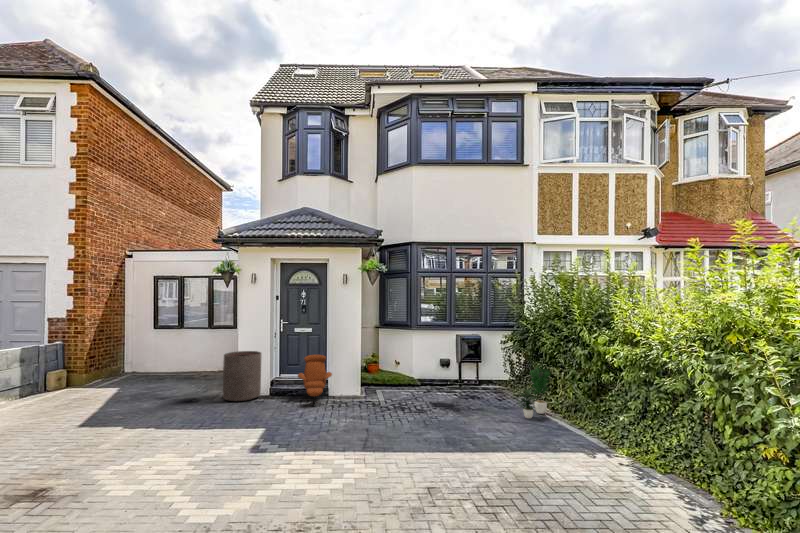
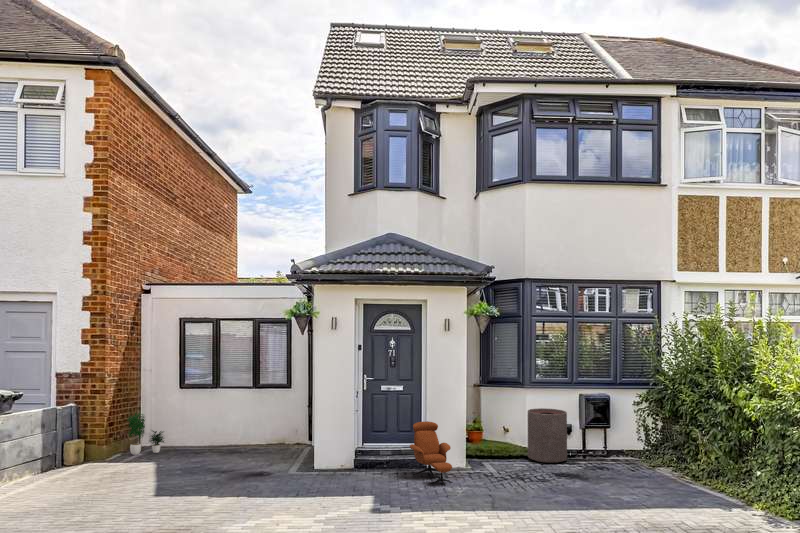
trash can: present [223,351,261,401] -> present [527,408,567,463]
potted plant: present [518,366,550,418] -> present [128,413,164,455]

